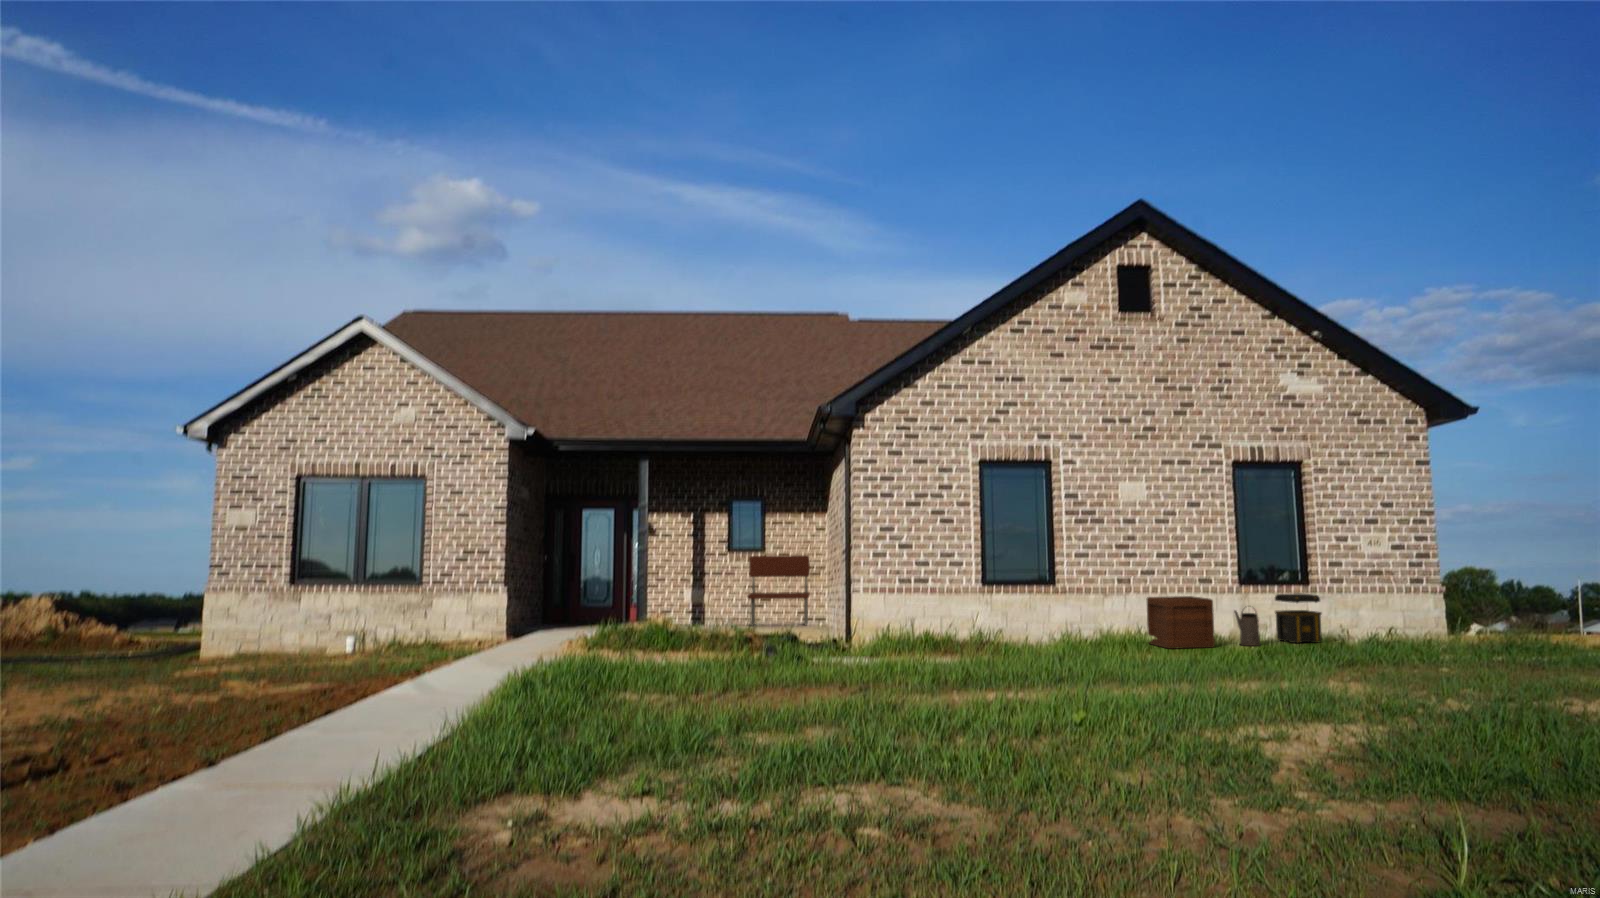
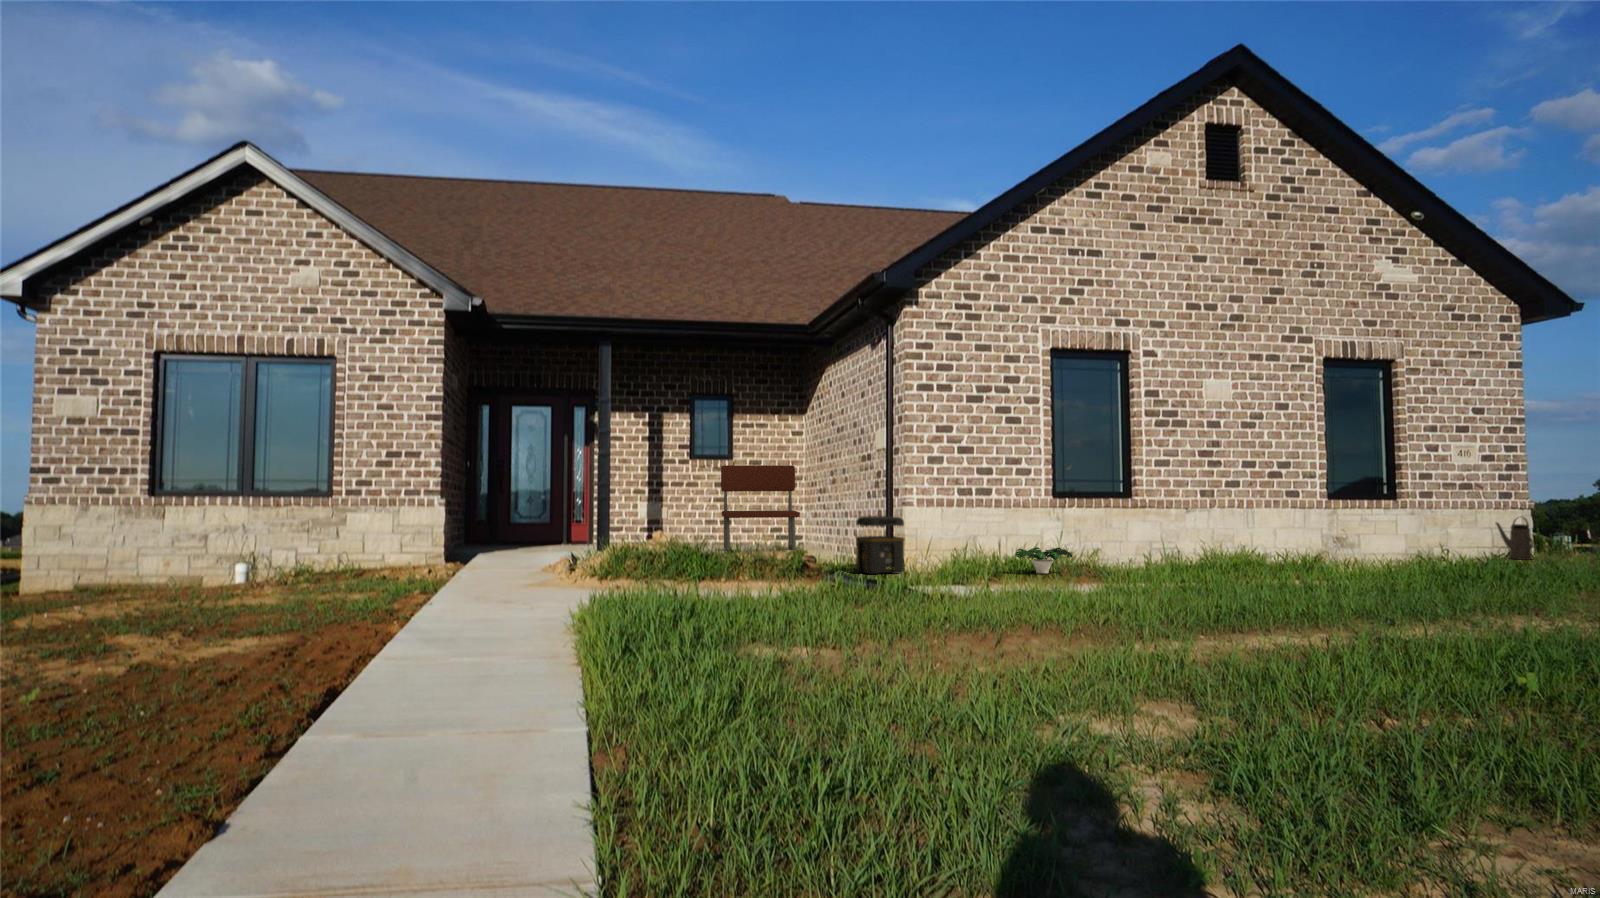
toolbox: present [1275,594,1322,643] -> present [856,516,905,574]
wooden crate: present [1147,596,1215,649] -> none [1233,511,1313,569]
watering can: present [1234,610,1261,646] -> present [1496,518,1534,560]
potted plant: none [943,629,992,651] -> present [1016,547,1072,573]

